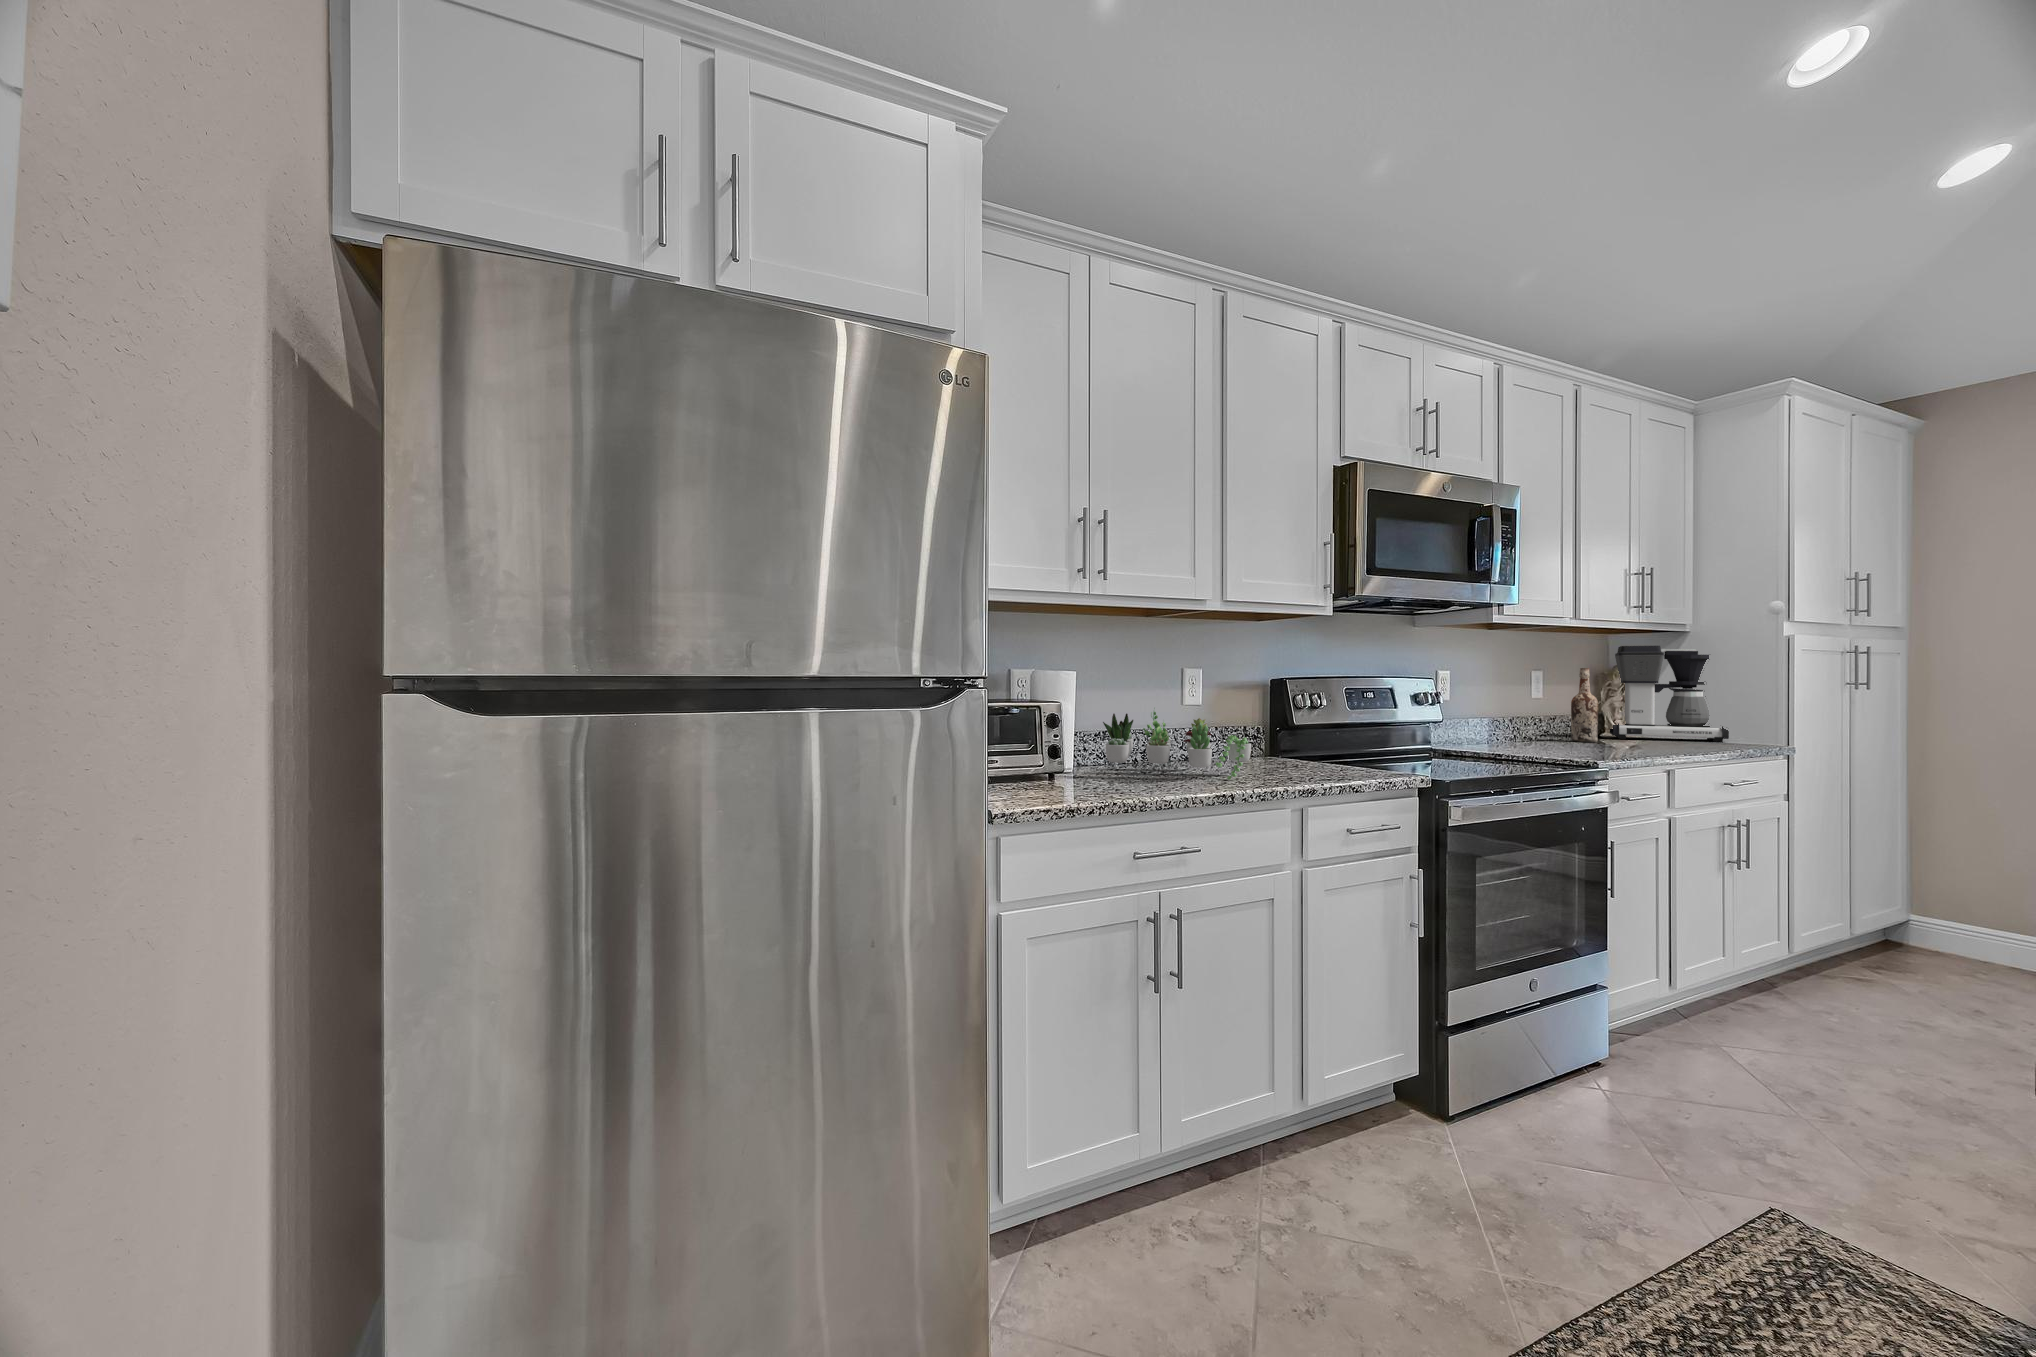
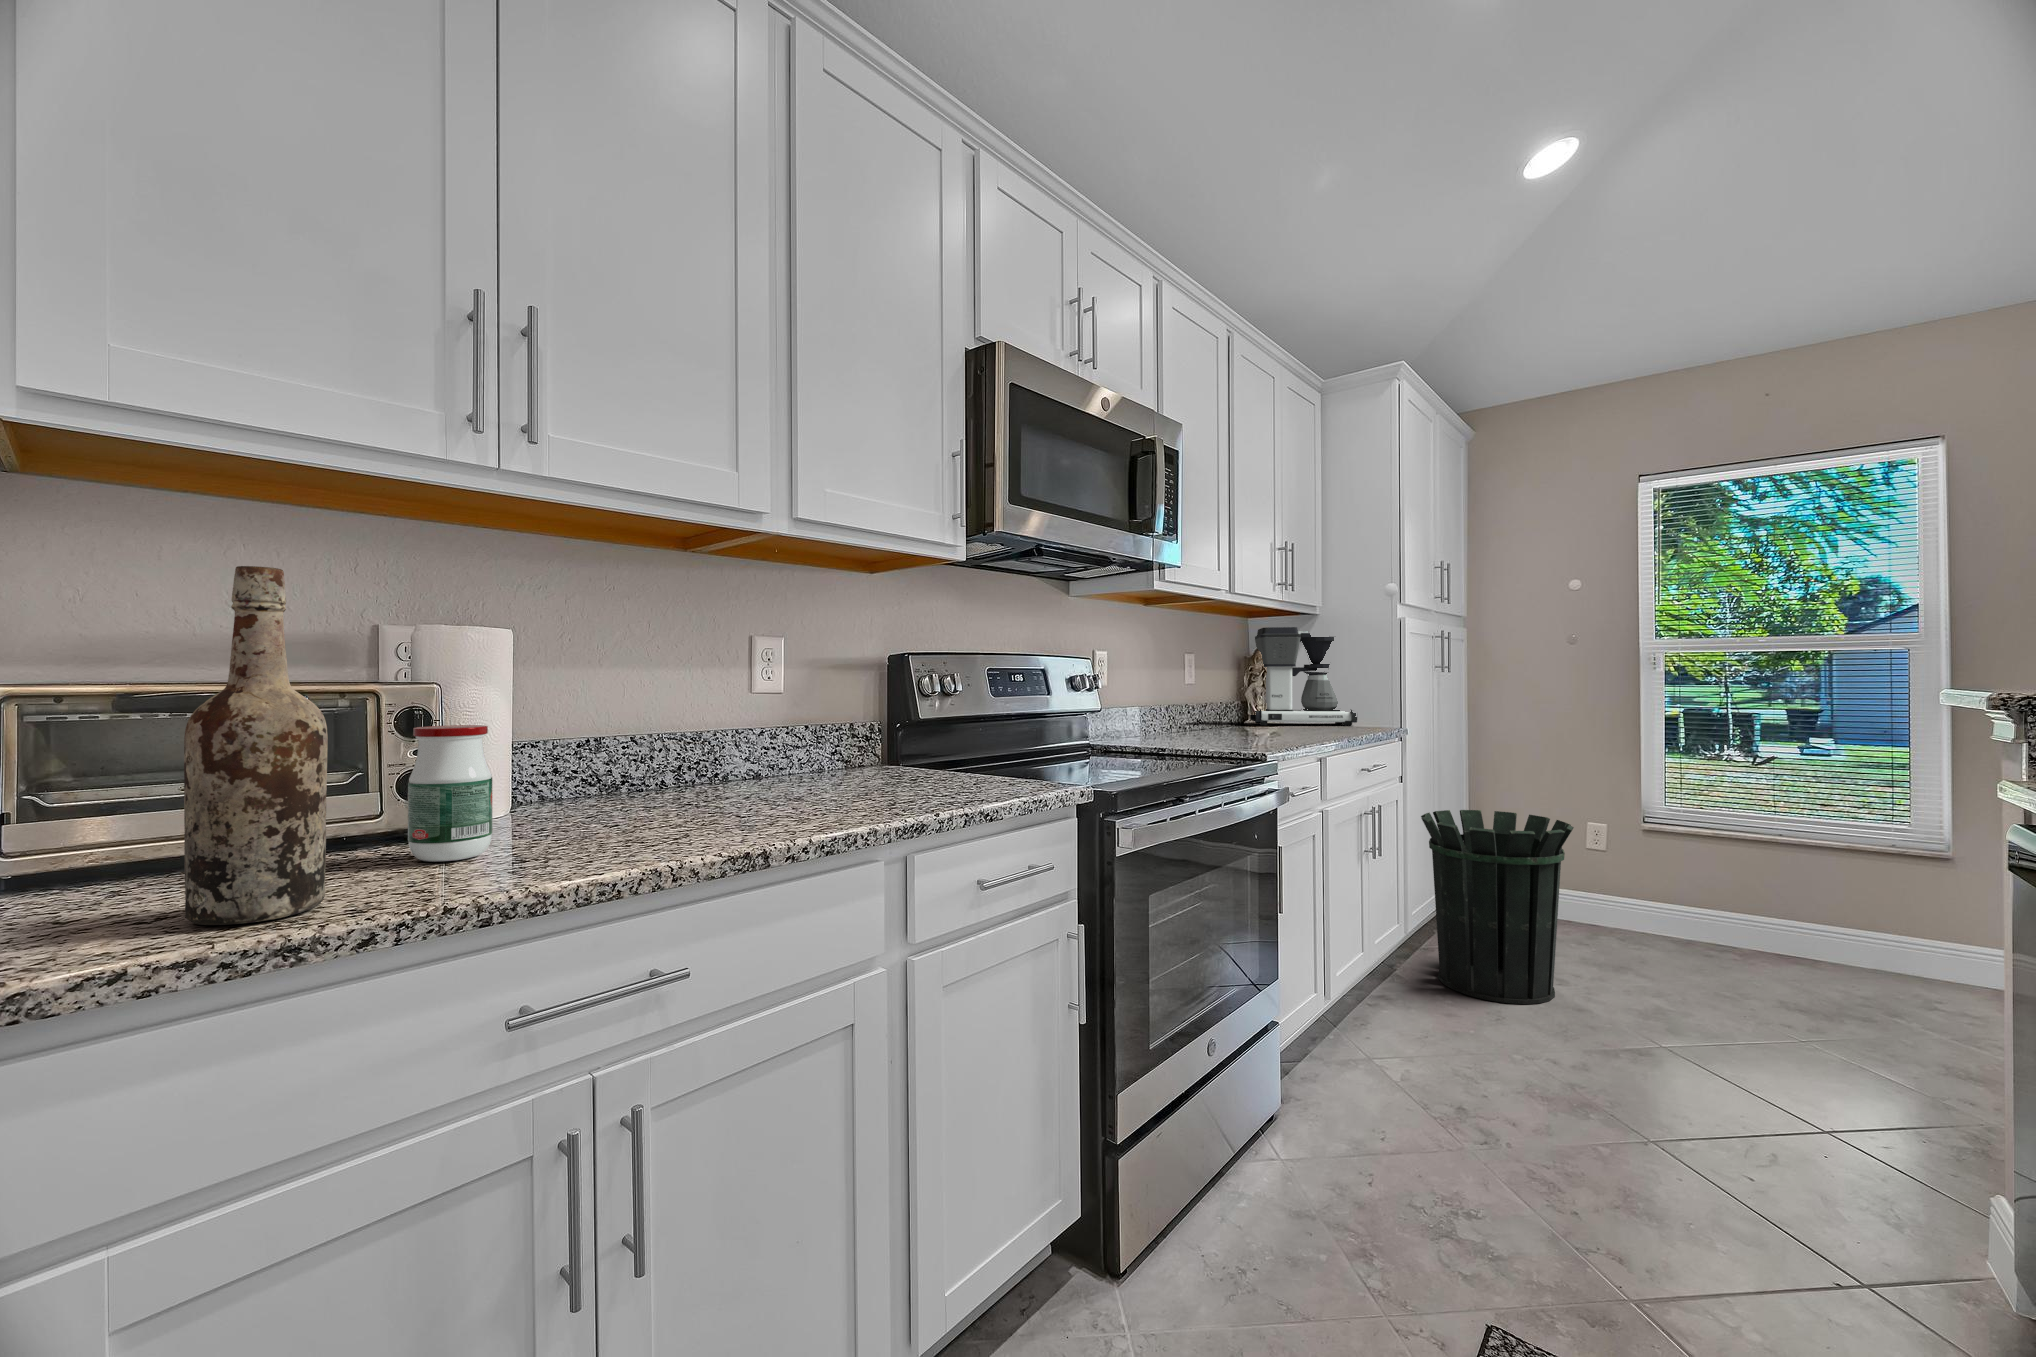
wine bottle: present [1571,668,1598,742] -> present [184,566,328,925]
succulent plant: present [1103,712,1251,780] -> none [555,692,832,814]
jar: none [1063,724,1097,789] -> present [408,725,492,862]
waste bin: none [1798,831,1986,1027] -> present [1421,810,1574,1004]

